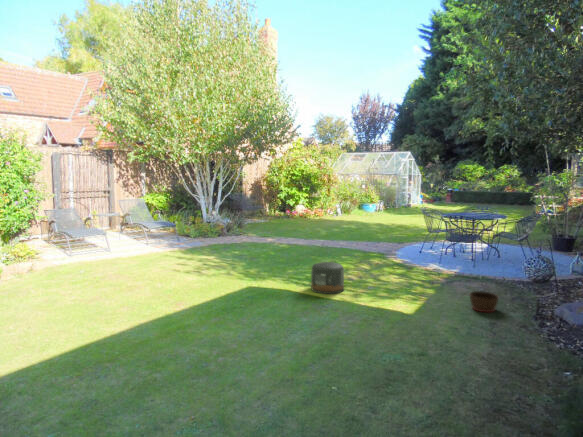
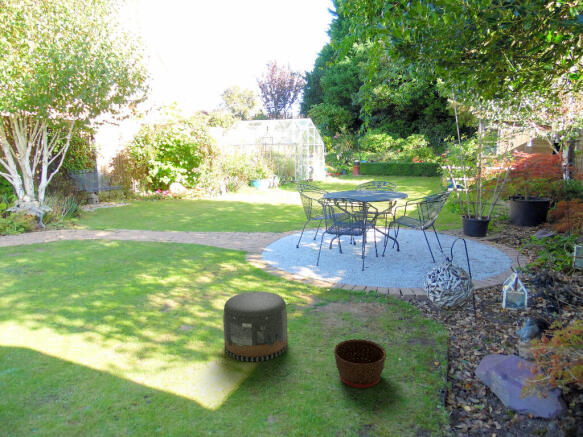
pouf: present [311,262,344,294] -> present [223,291,288,362]

